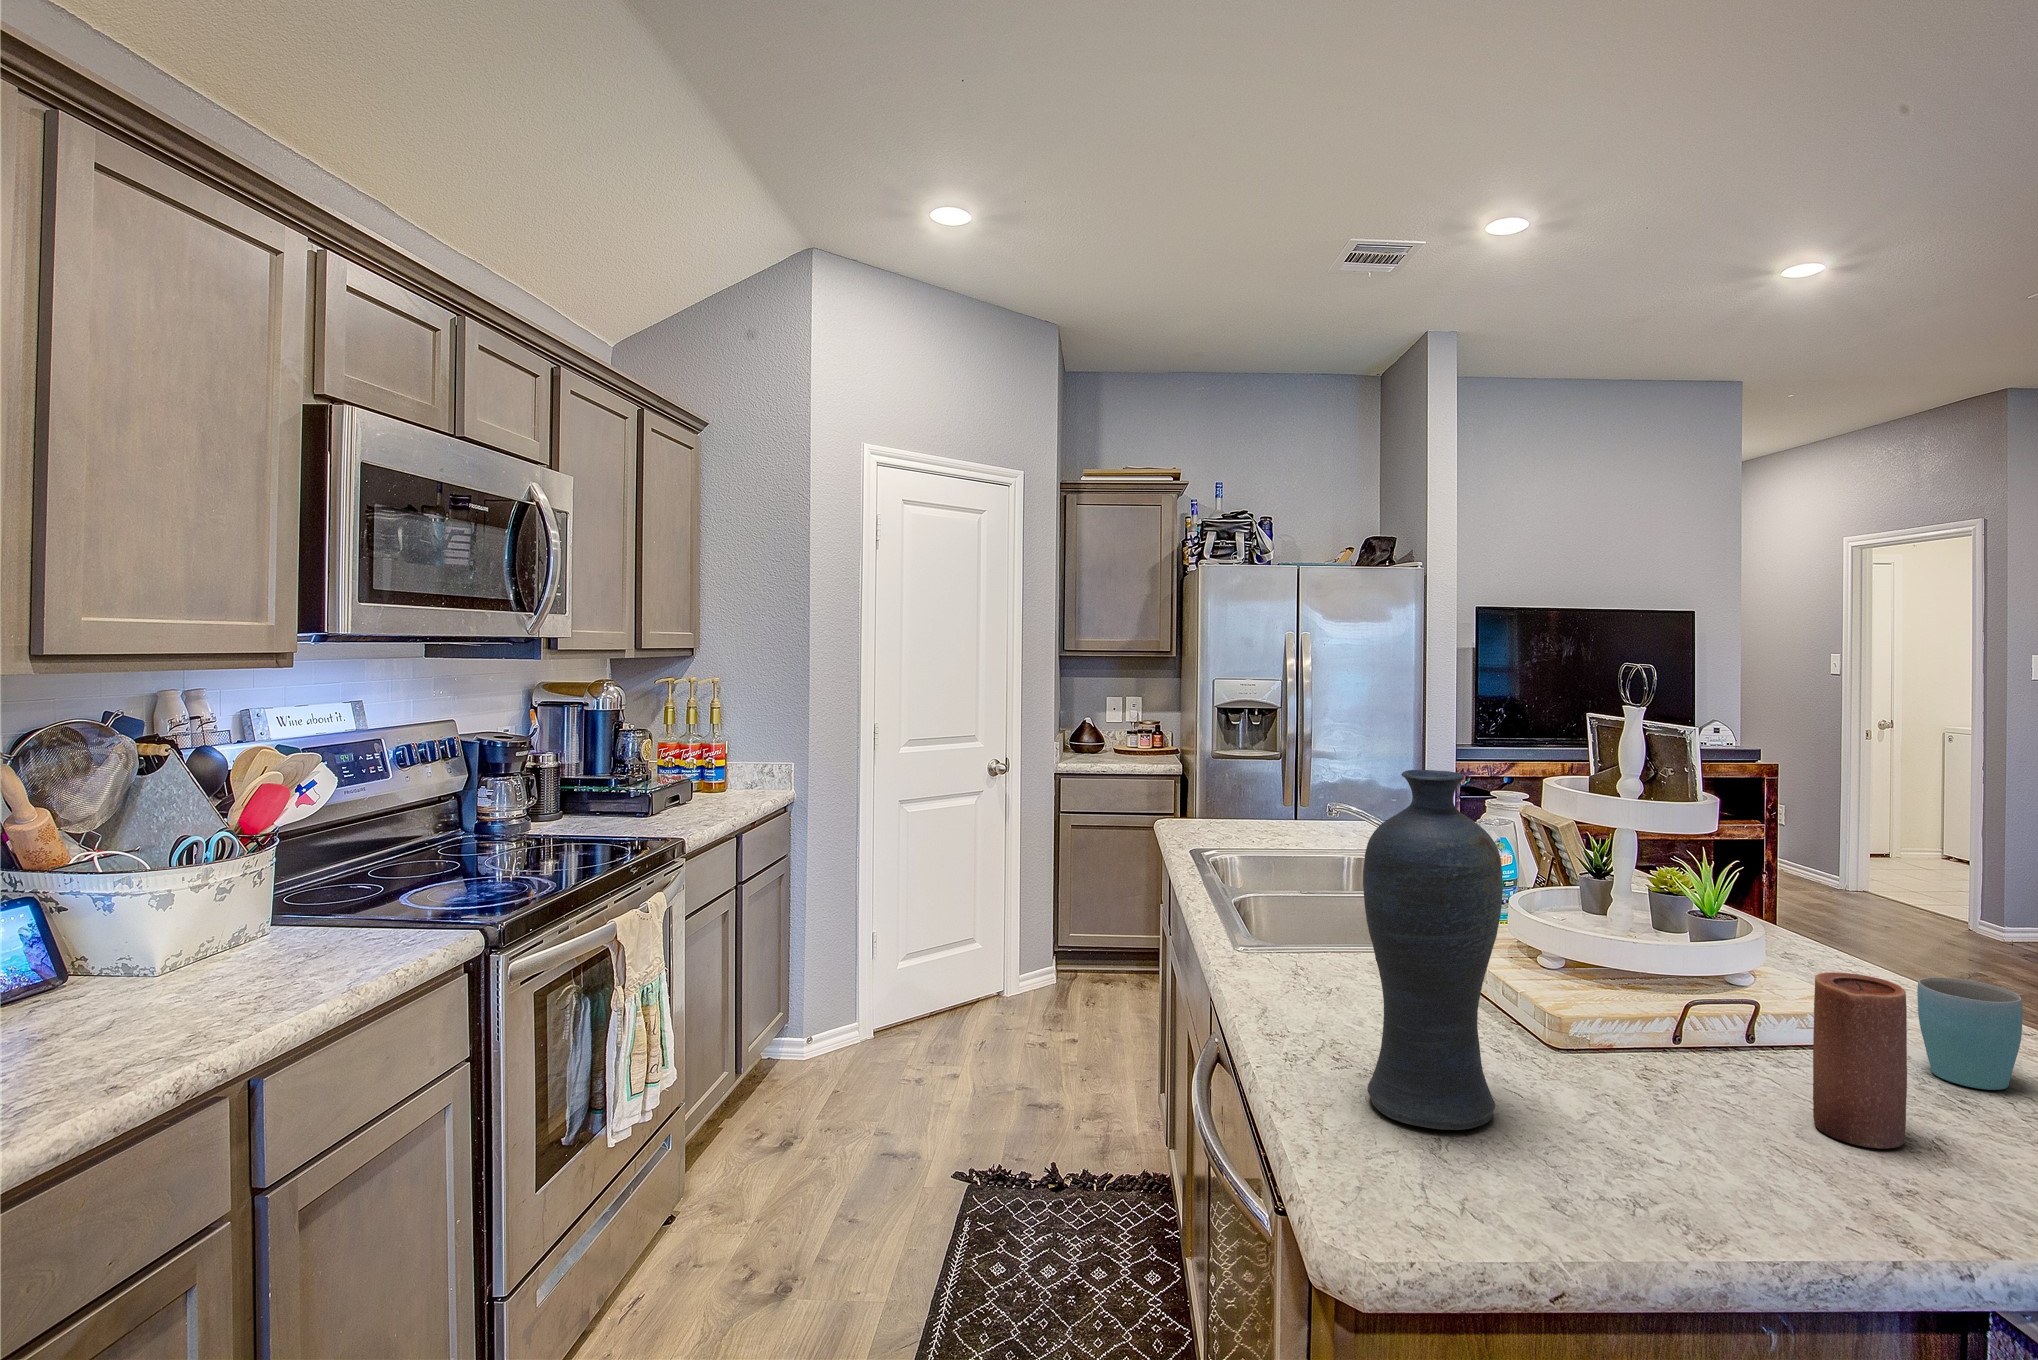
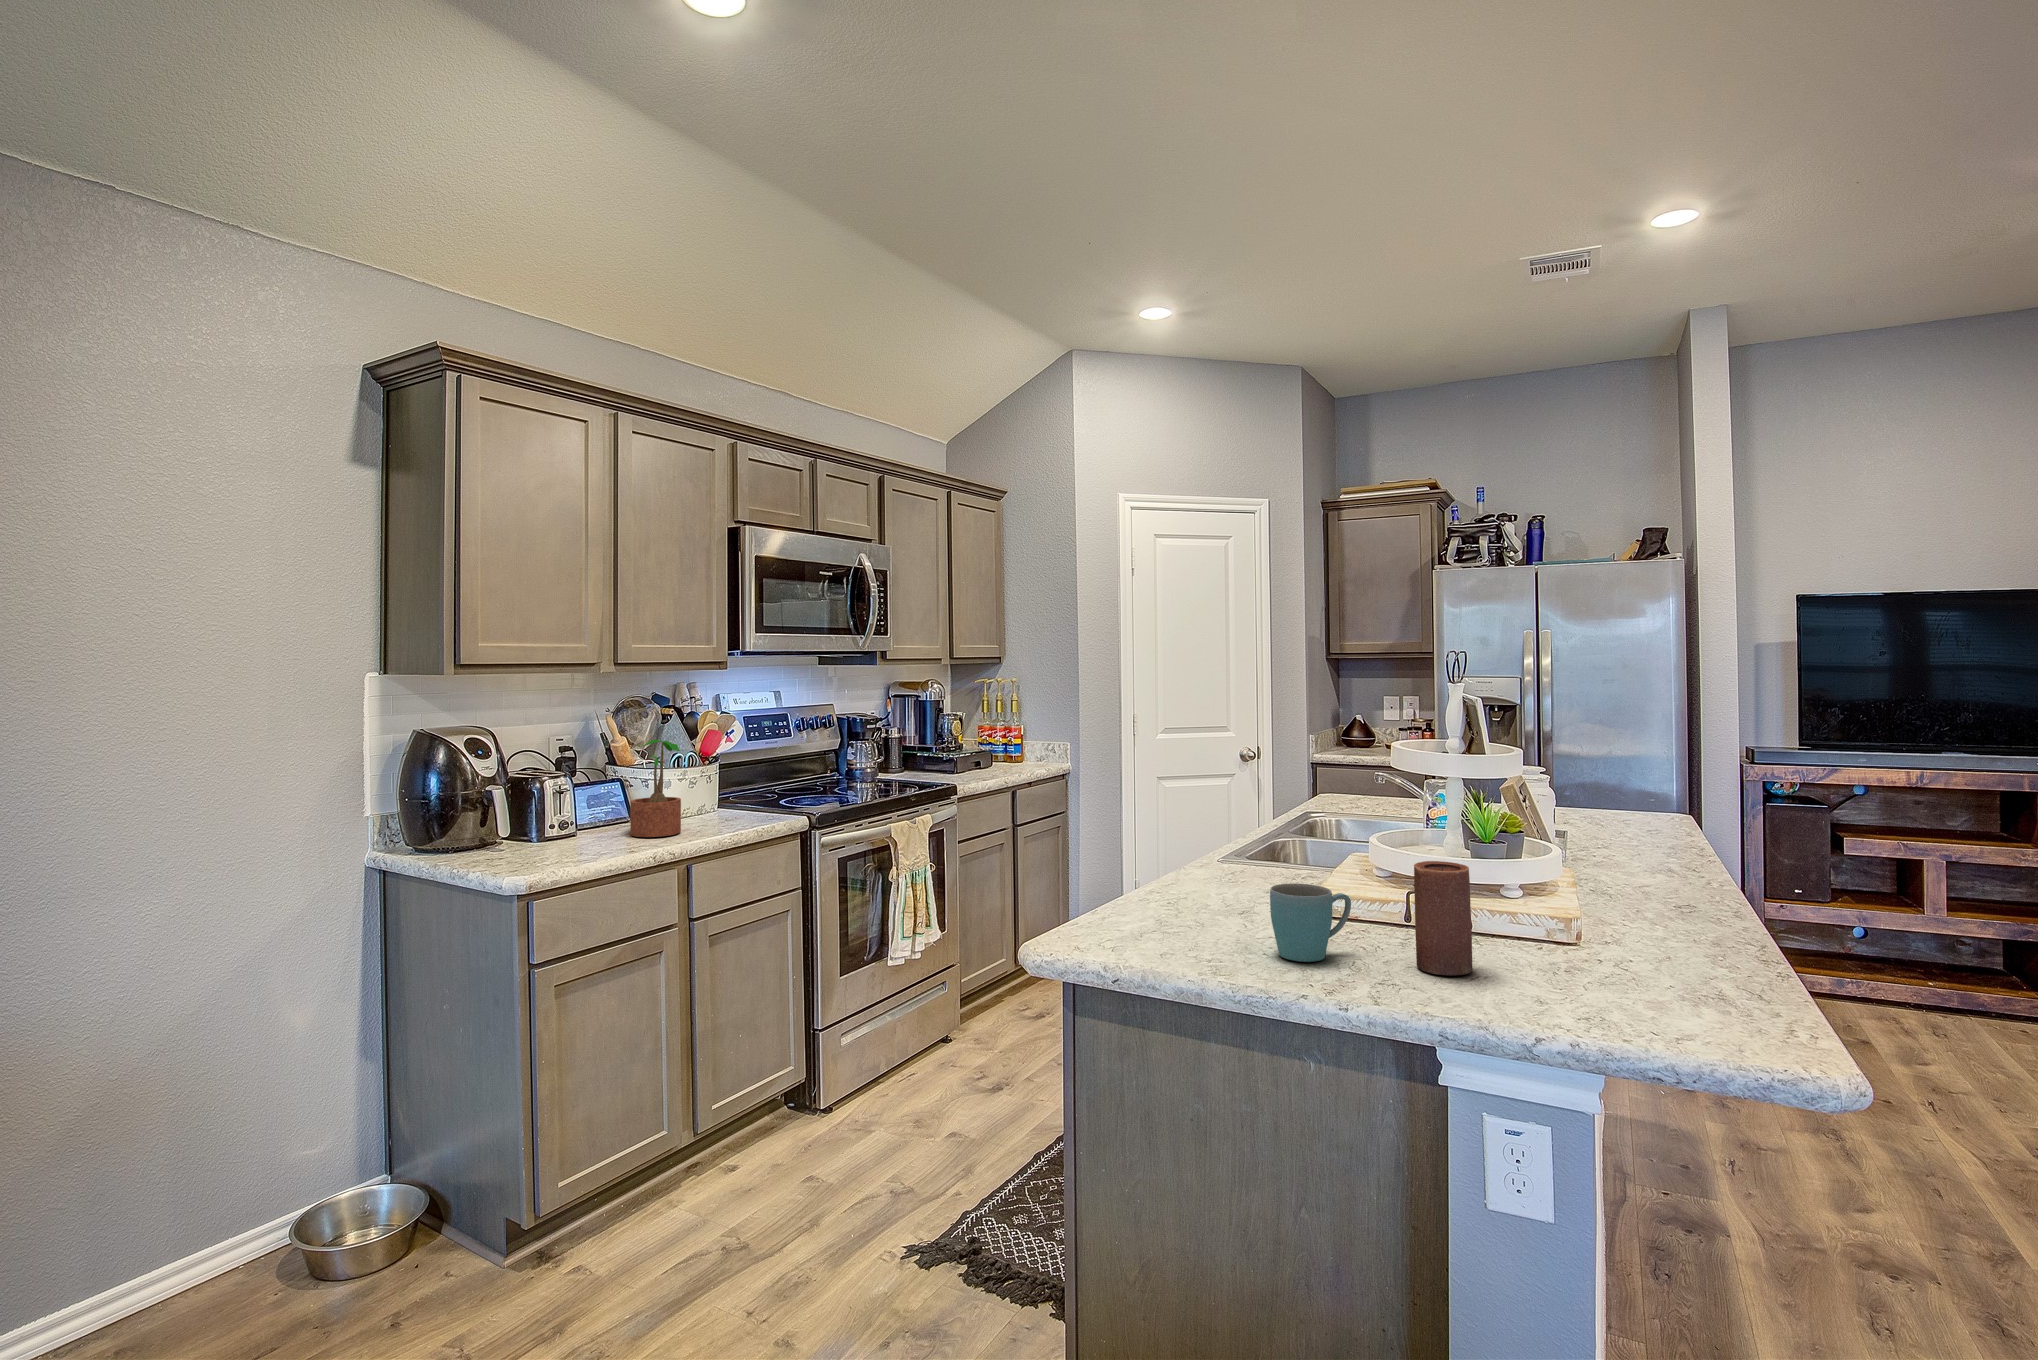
vase: present [1363,770,1503,1130] -> none [1138,719,1221,934]
potted plant: none [92,813,236,1022] -> present [630,740,681,837]
mug: present [1917,977,2023,1090] -> present [1270,883,1351,962]

